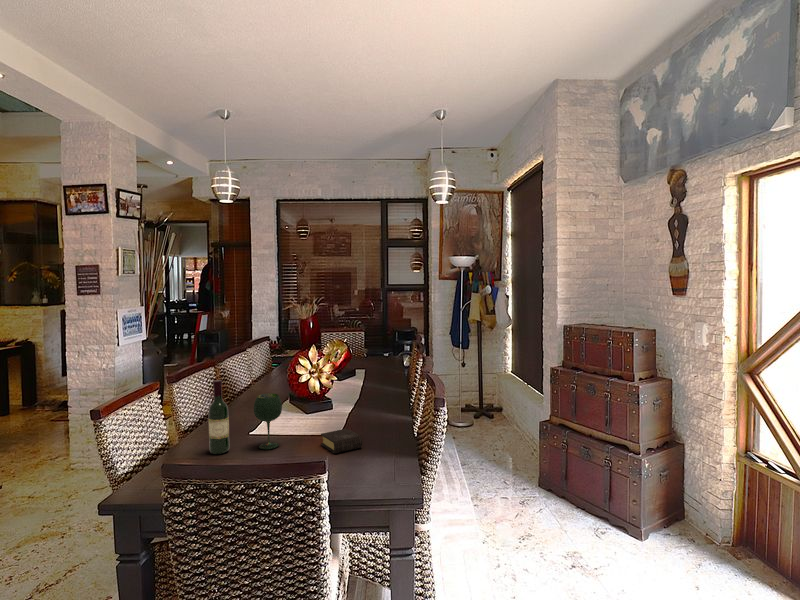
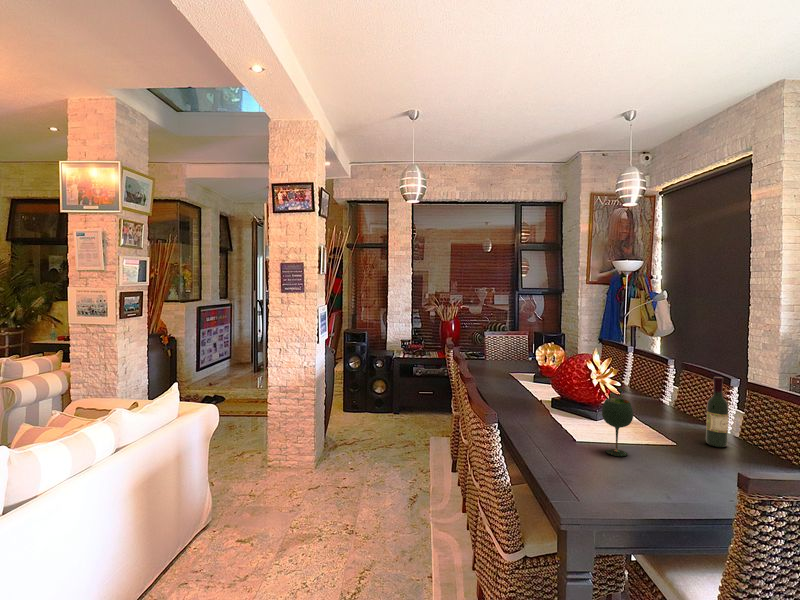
wine bottle: present [208,380,230,454] -> present [706,377,729,447]
book: present [321,429,362,453] -> none [670,437,723,464]

